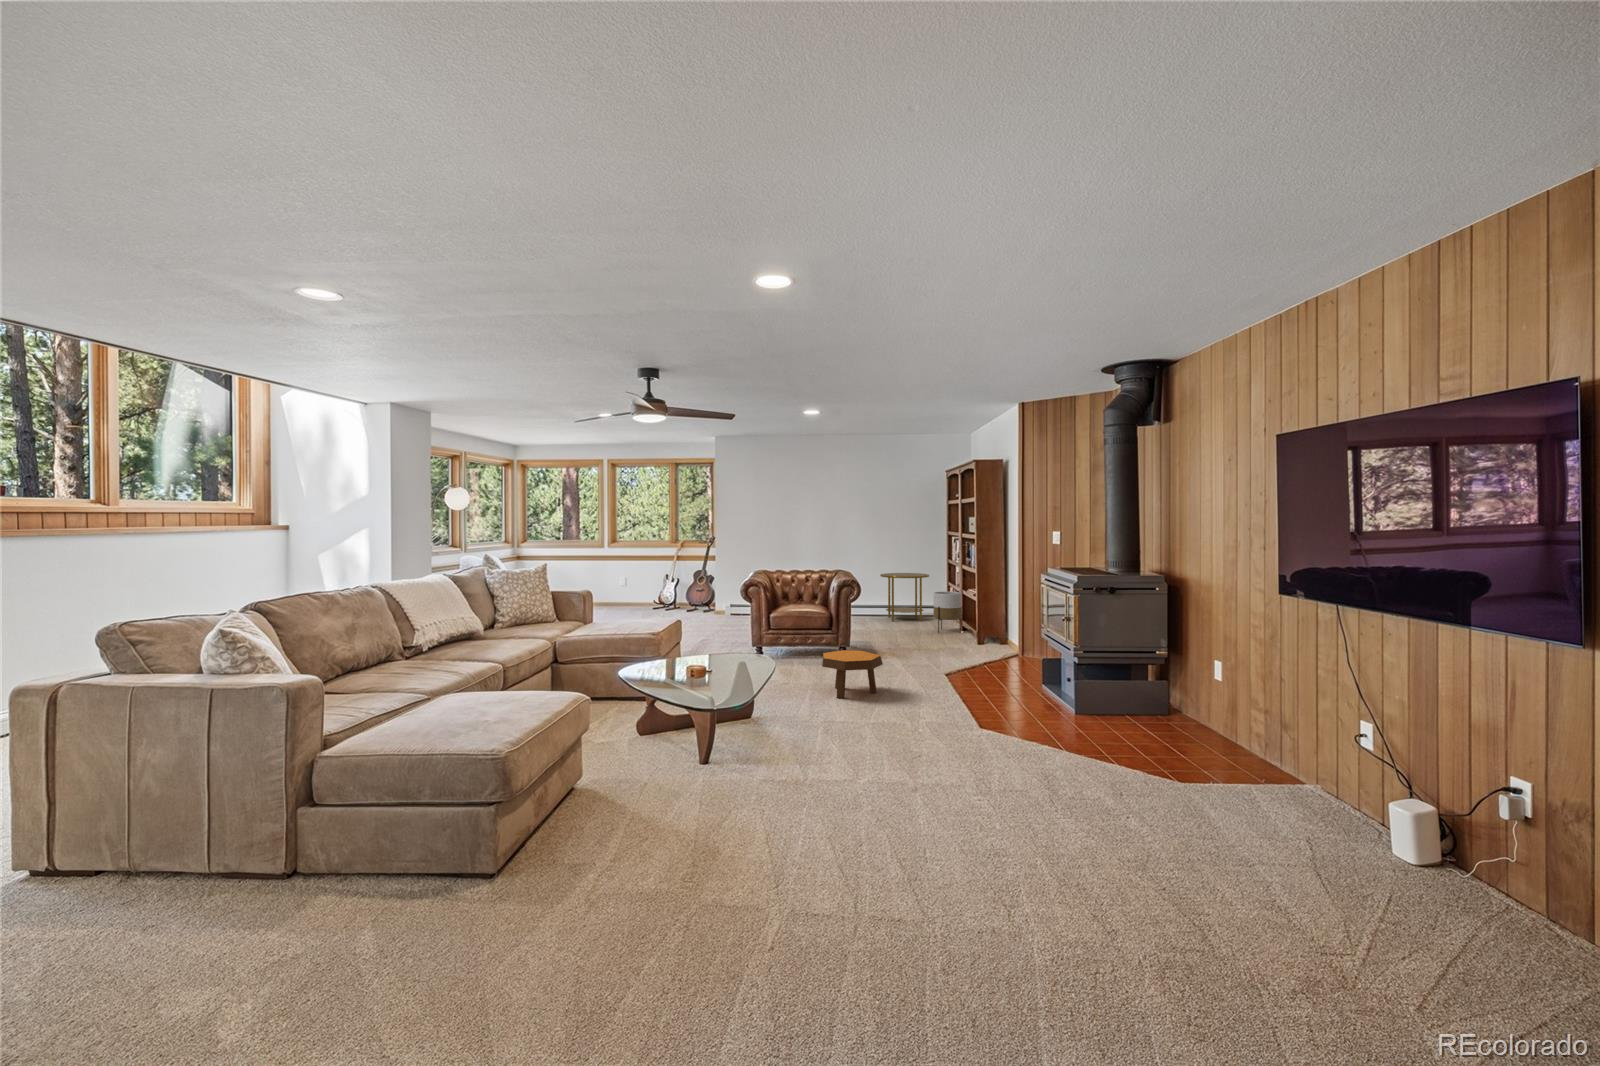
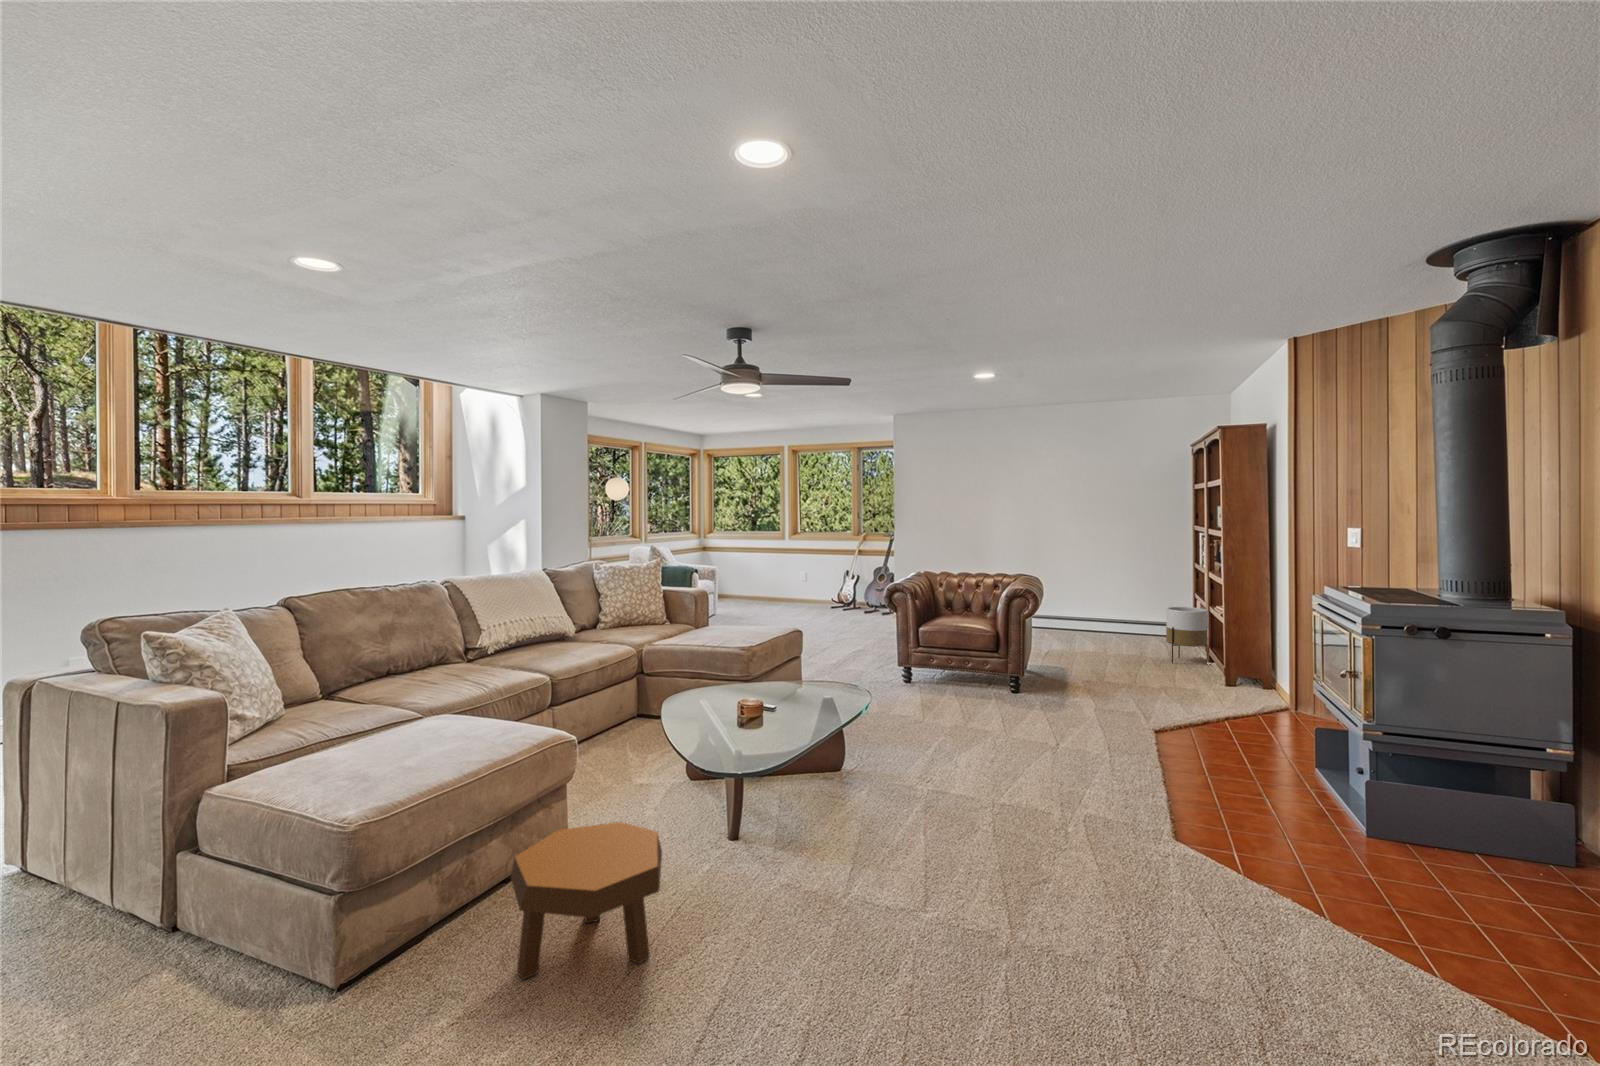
side table: present [880,573,929,621] -> none [1099,579,1168,644]
footstool: present [822,650,883,699] -> present [511,822,662,979]

